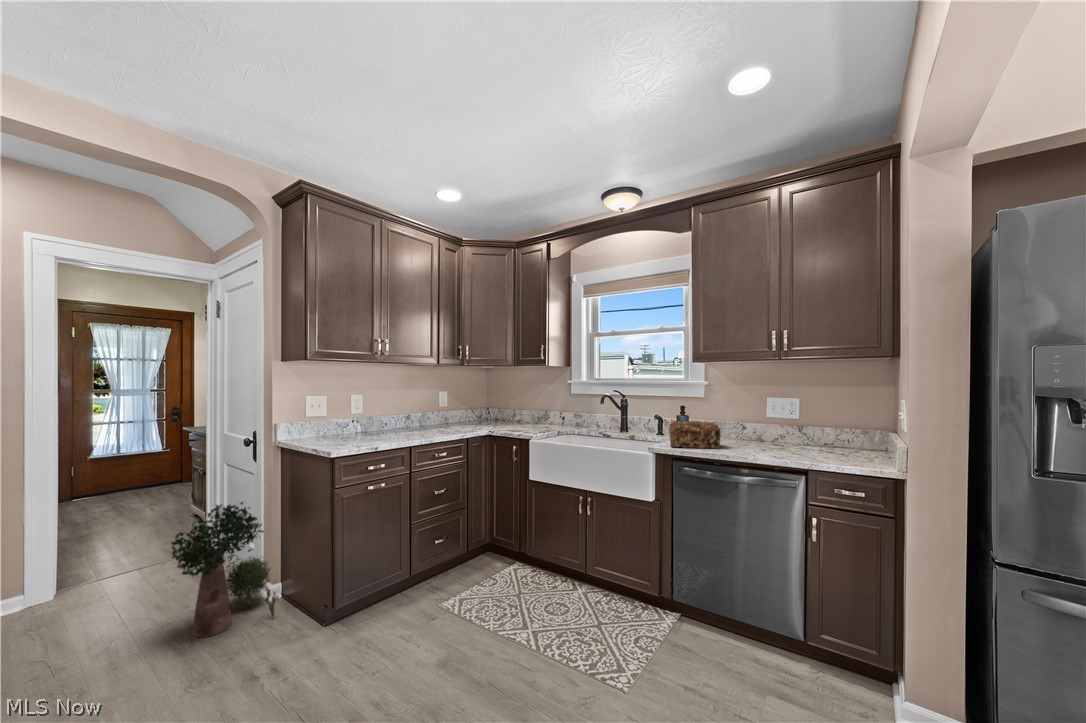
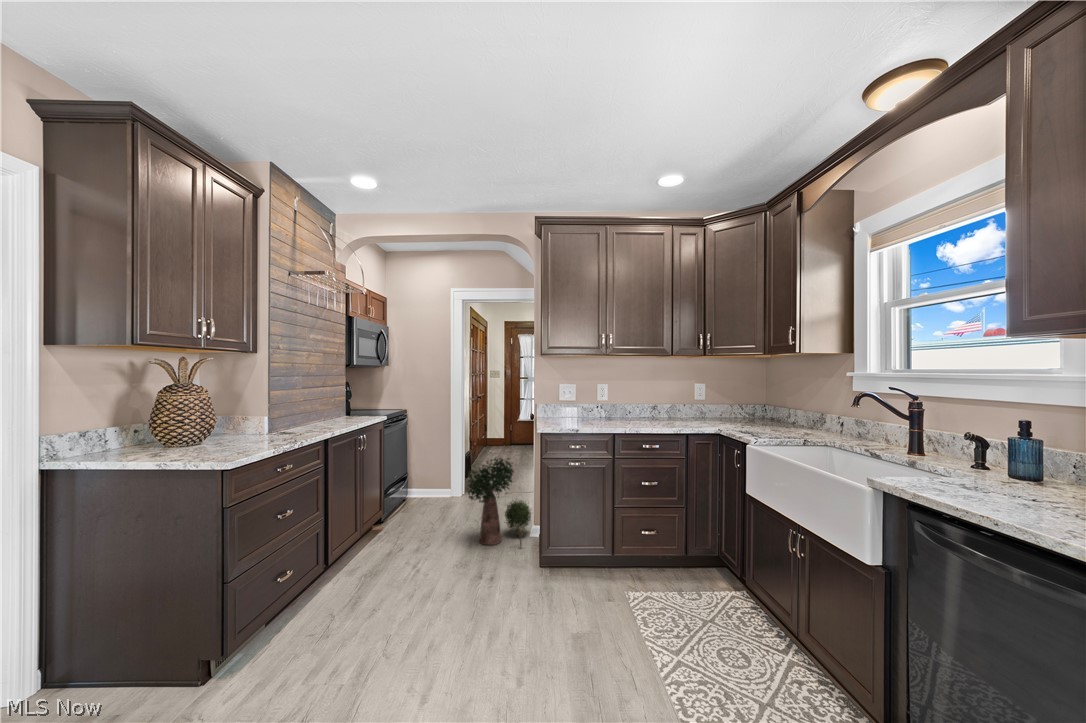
bread loaf: present [669,421,720,448] -> none [908,441,1043,504]

